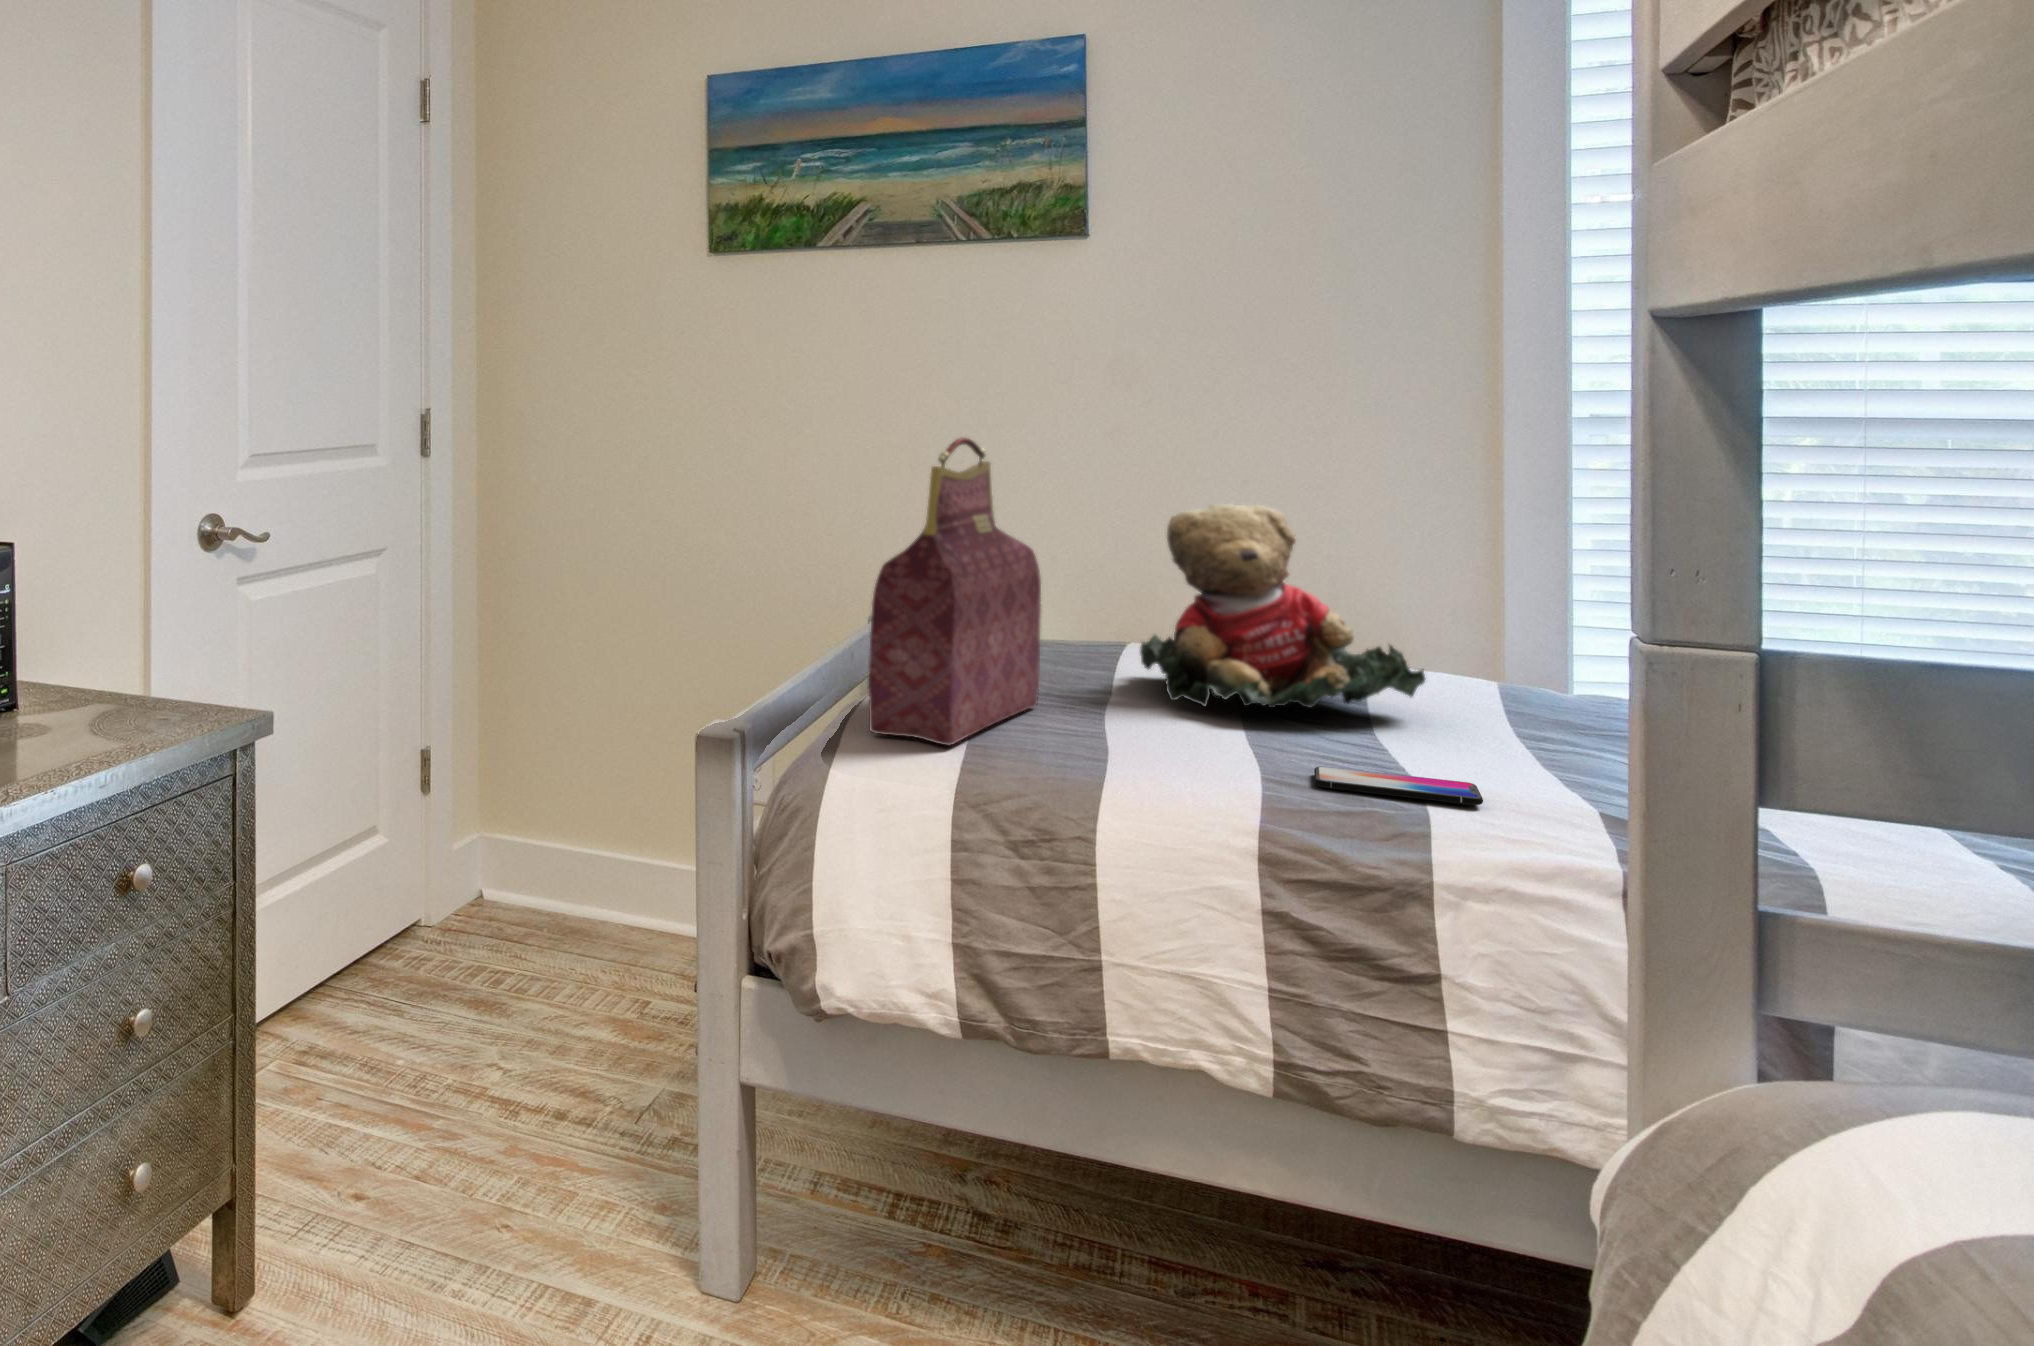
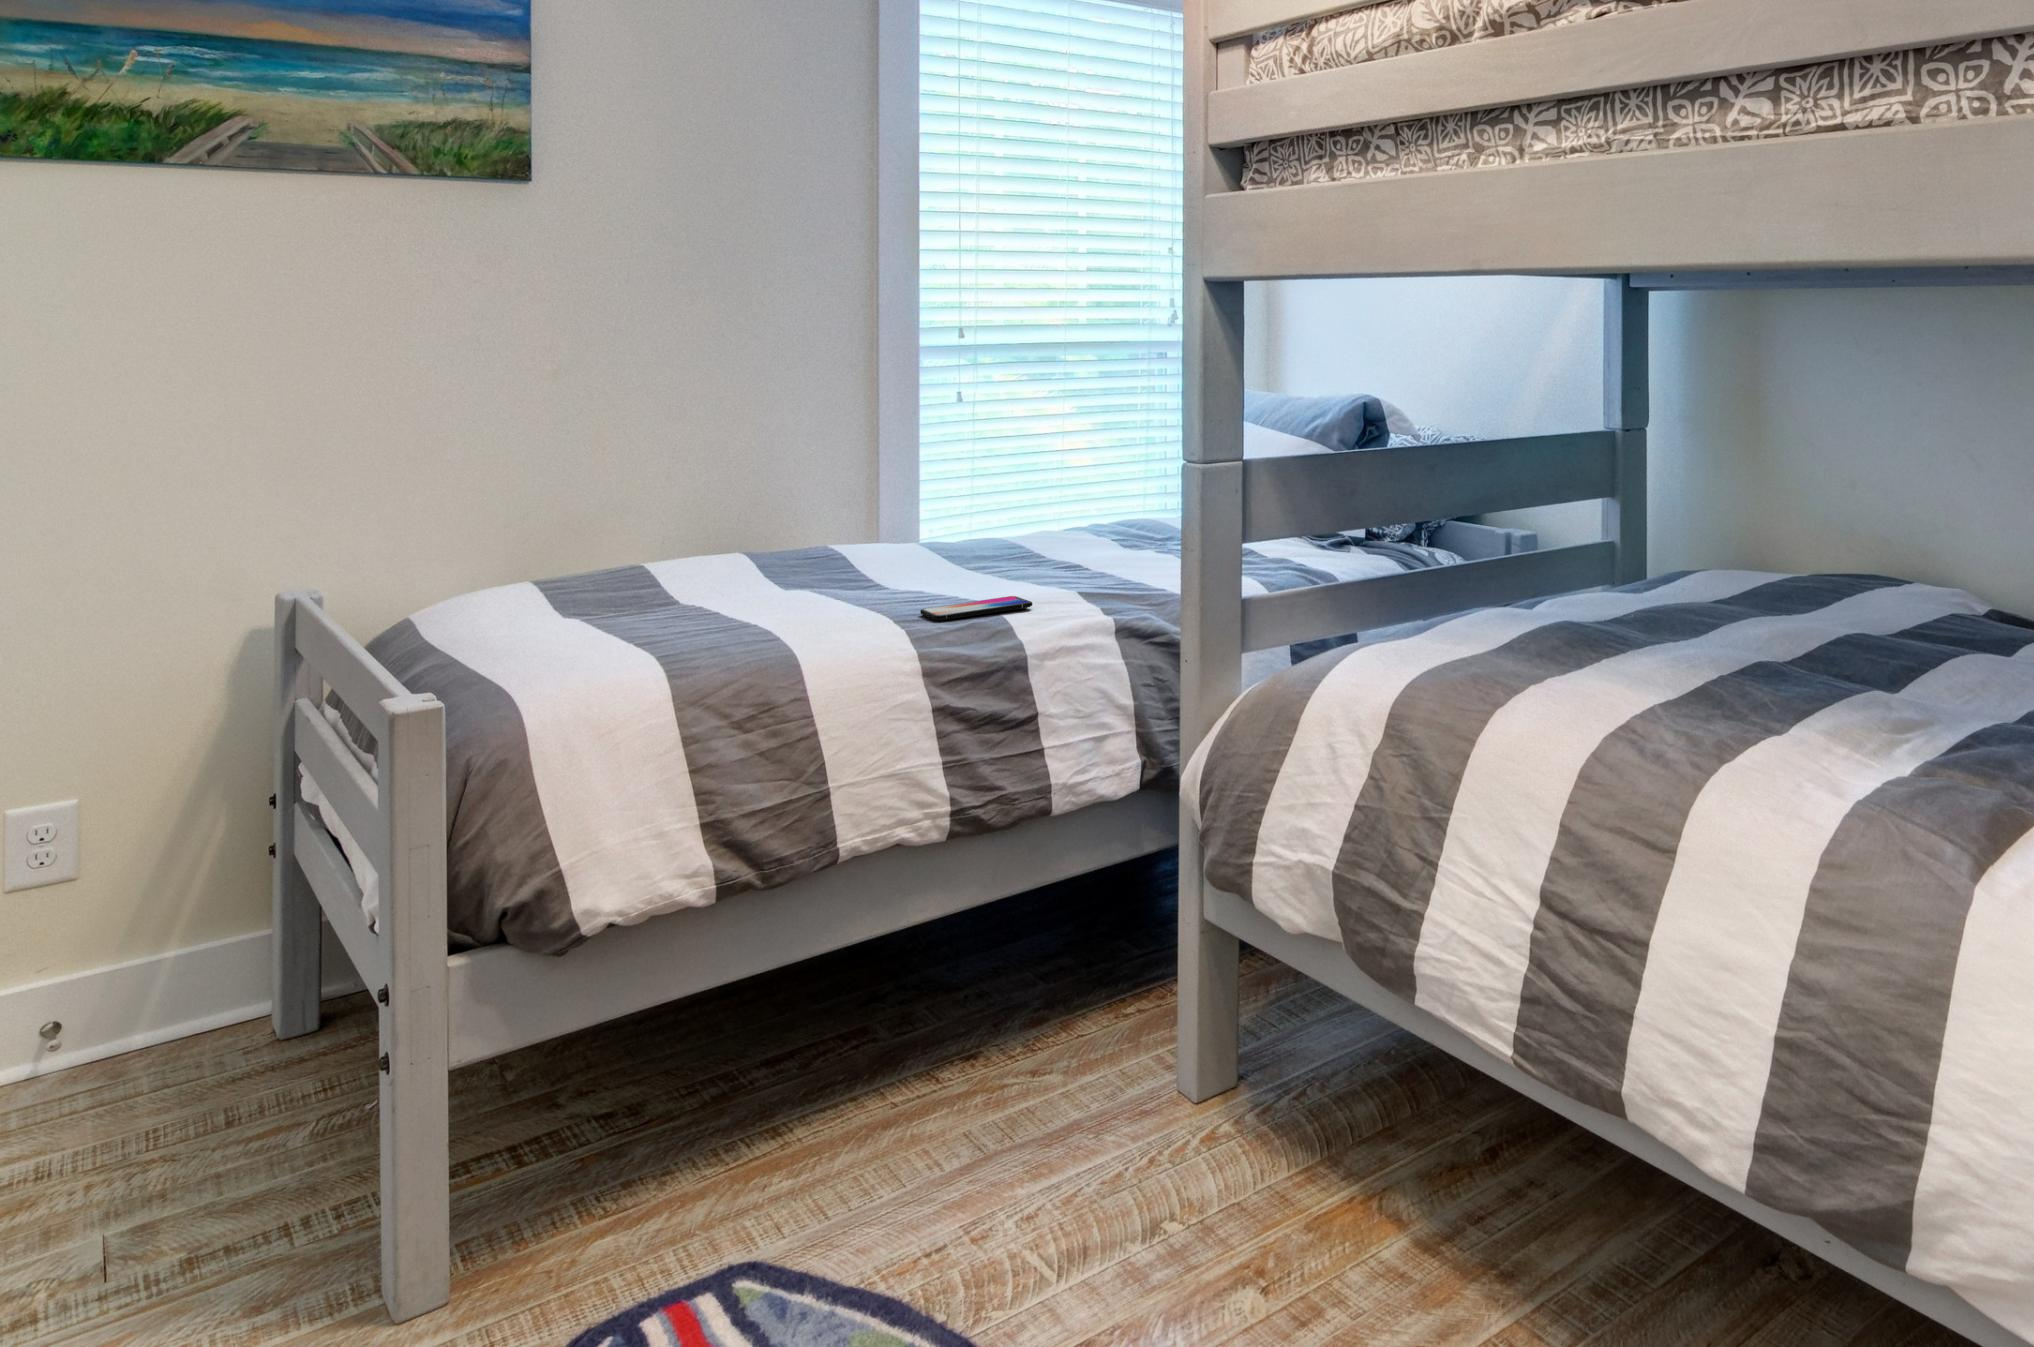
handbag: present [869,437,1041,745] -> none [572,387,666,672]
teddy bear: present [1140,504,1425,708] -> none [675,426,914,596]

